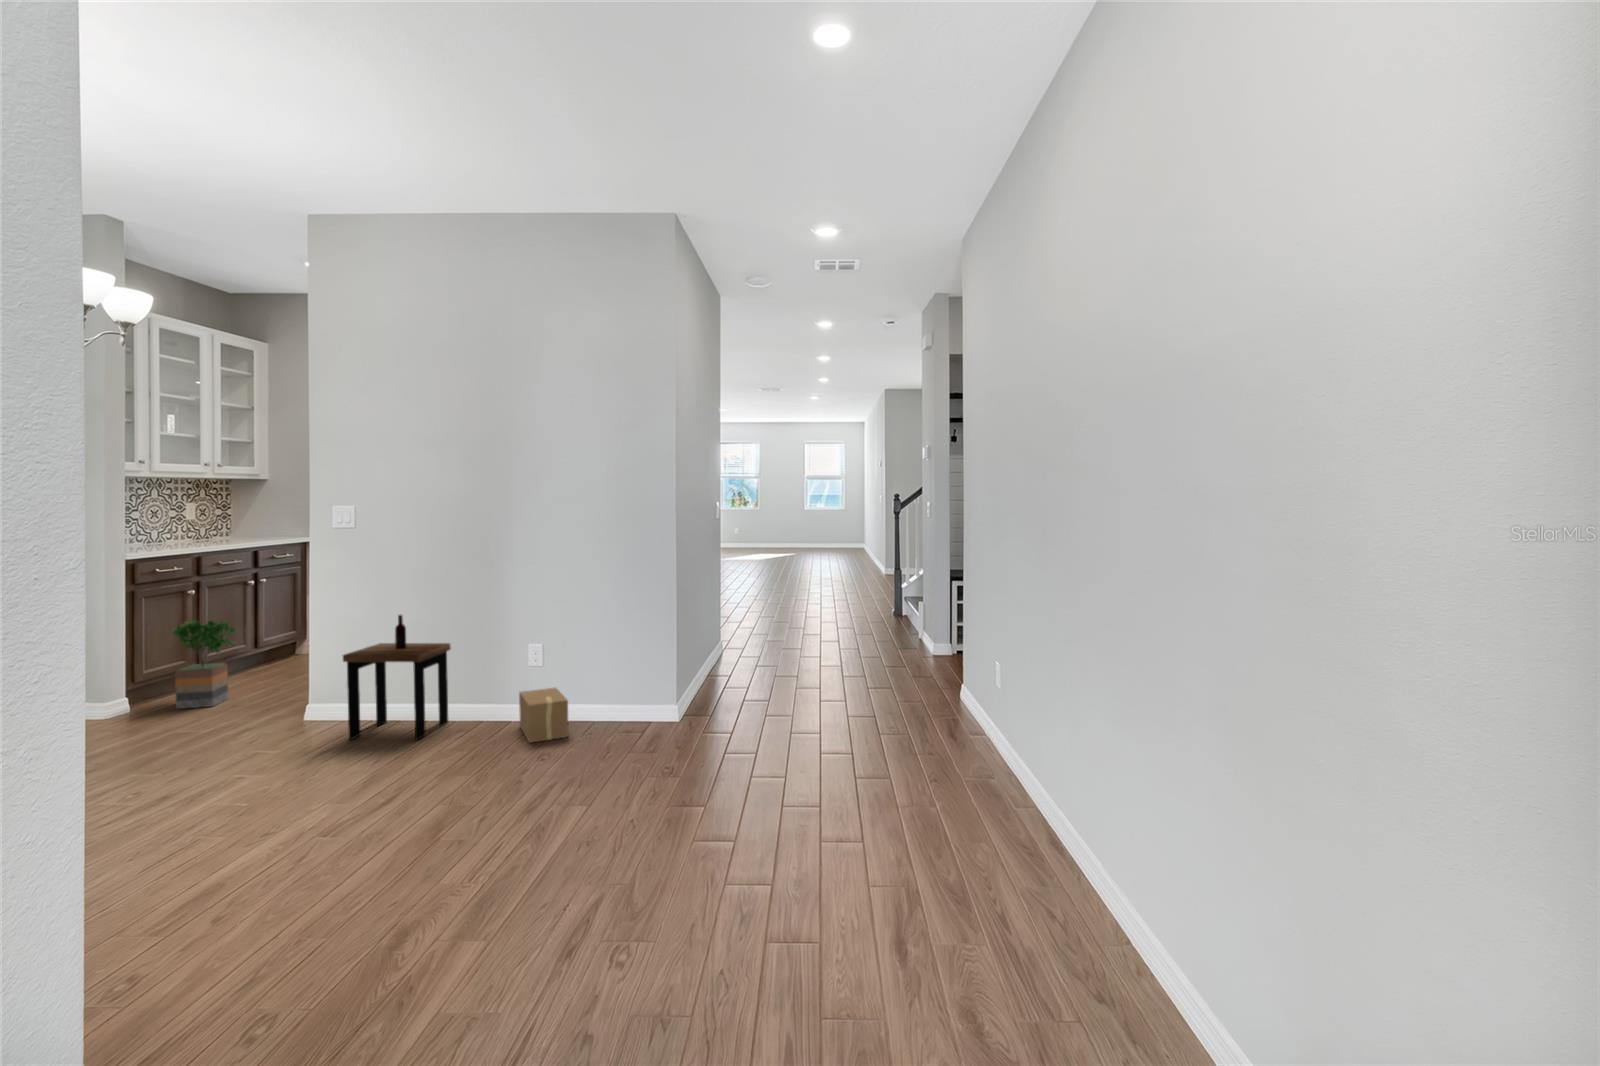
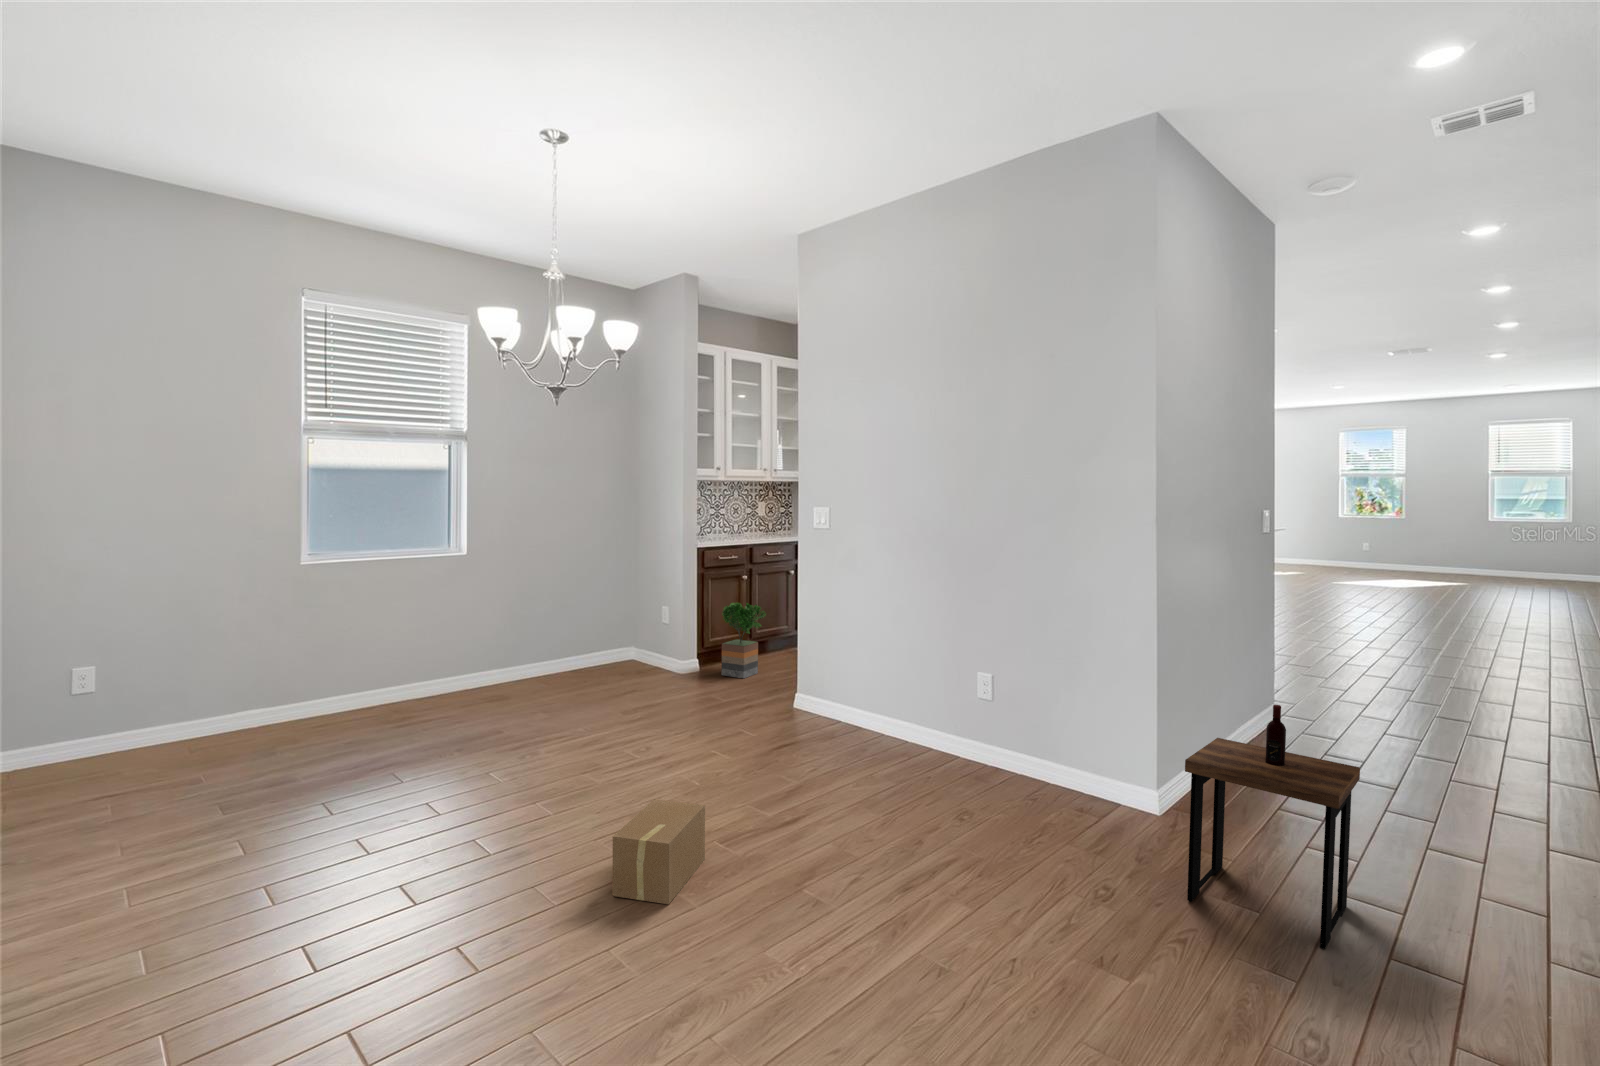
side table: present [343,615,451,740] -> present [1185,705,1360,949]
cardboard box: present [519,688,569,743] -> present [612,799,705,904]

